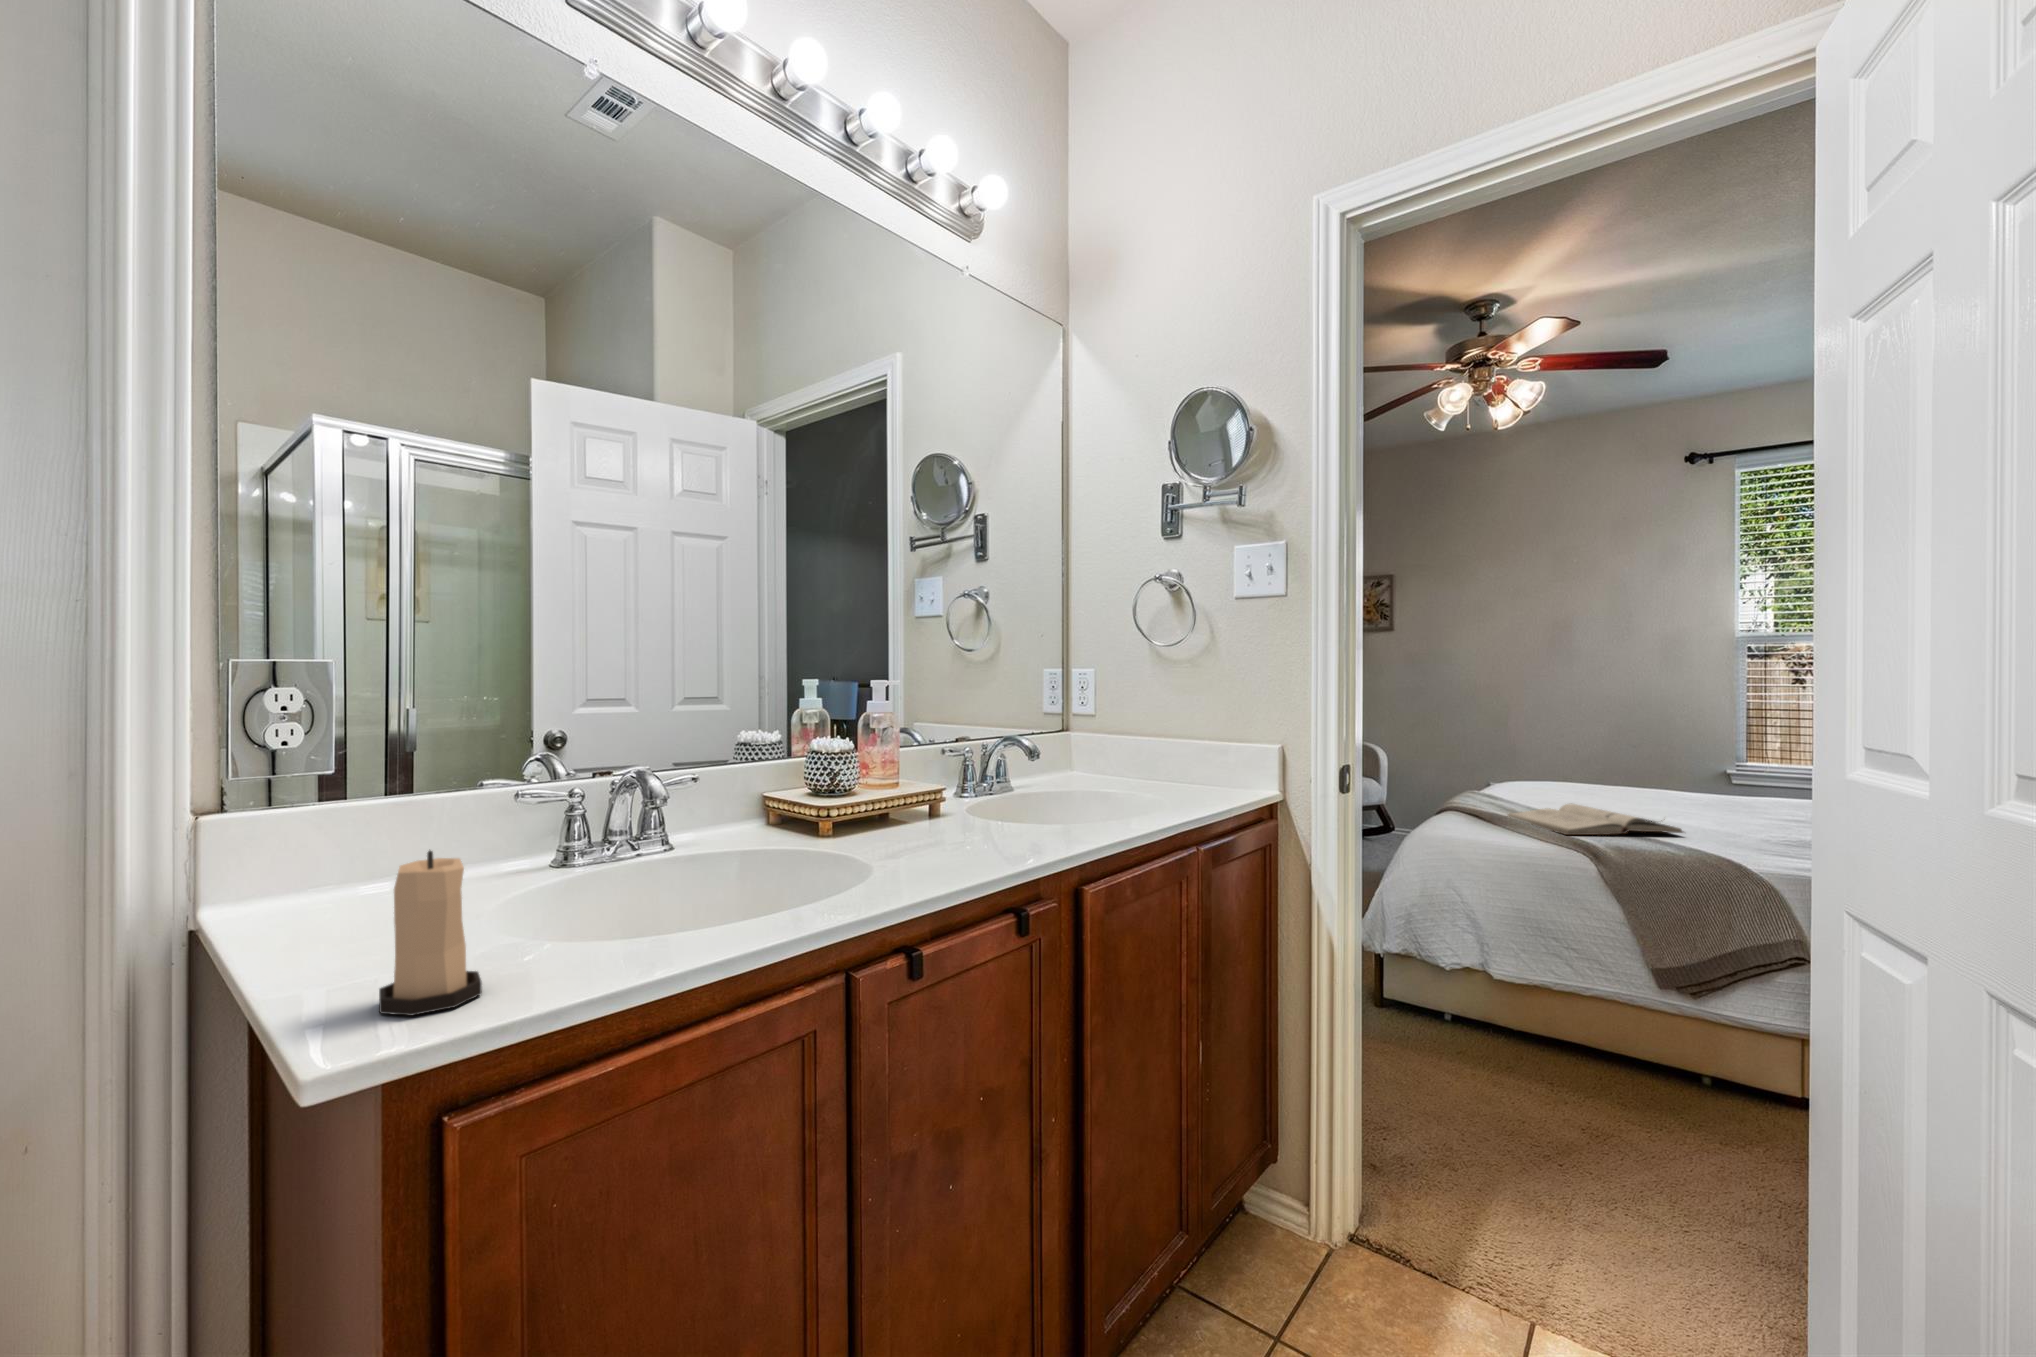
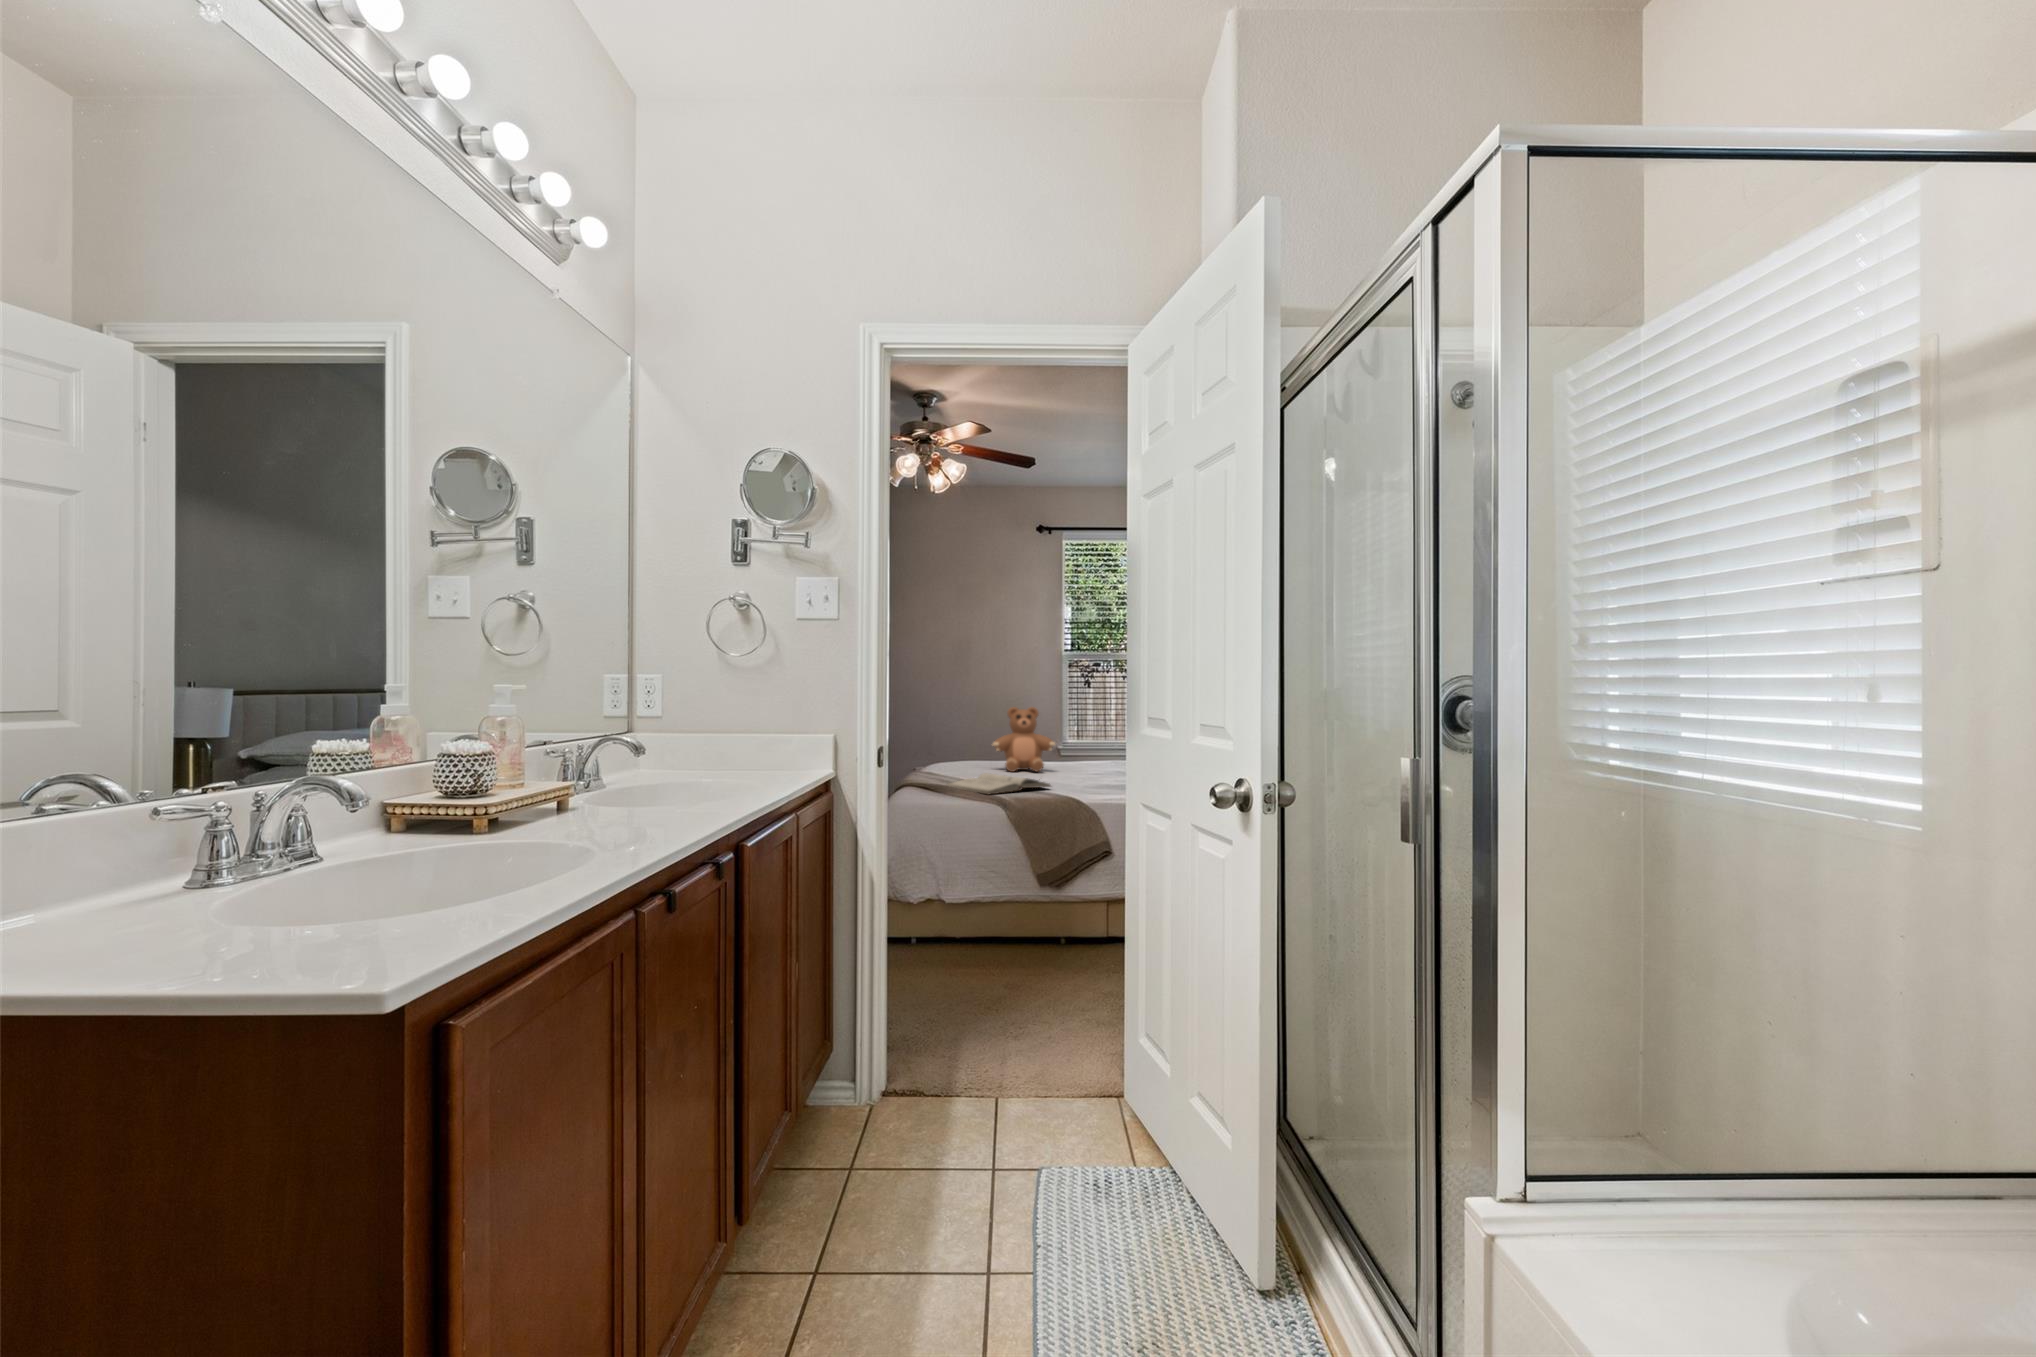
teddy bear: none [1590,713,1703,807] -> present [992,707,1055,772]
candle: present [379,851,482,1016] -> none [308,831,403,971]

